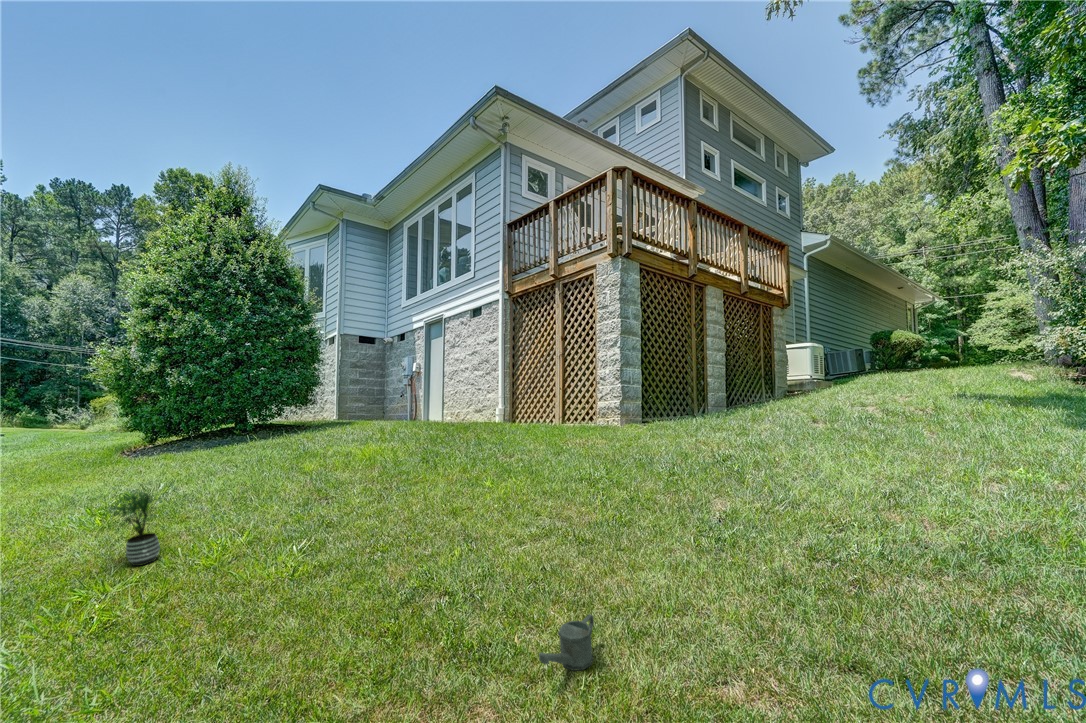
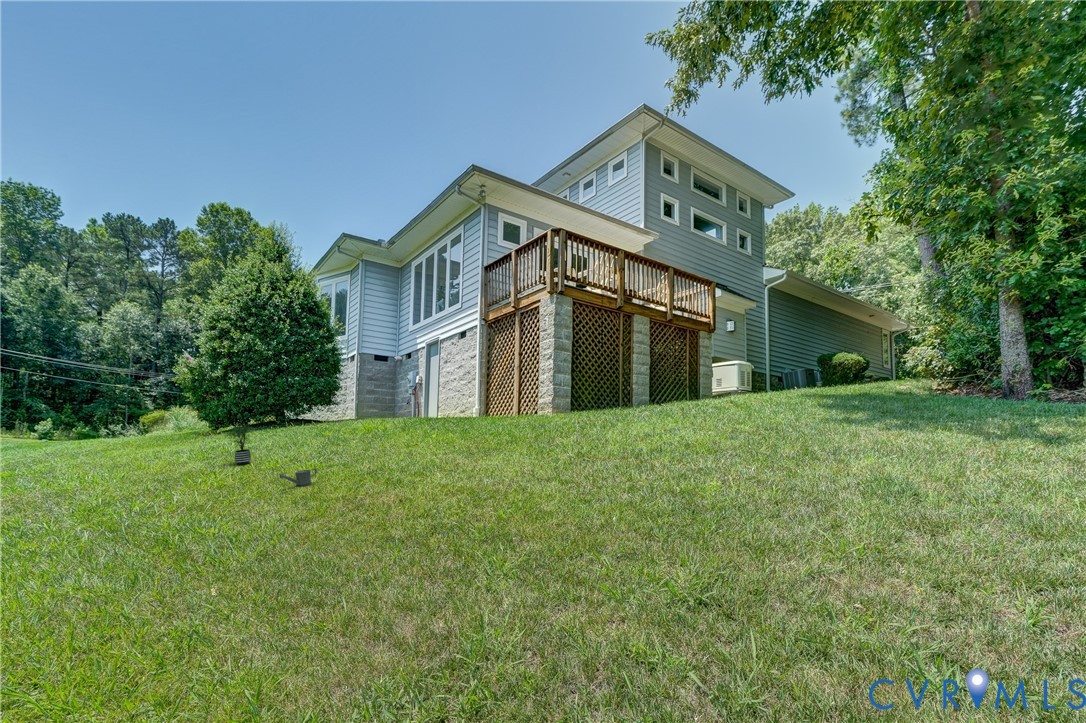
watering can: present [539,614,594,671] -> present [280,469,317,486]

